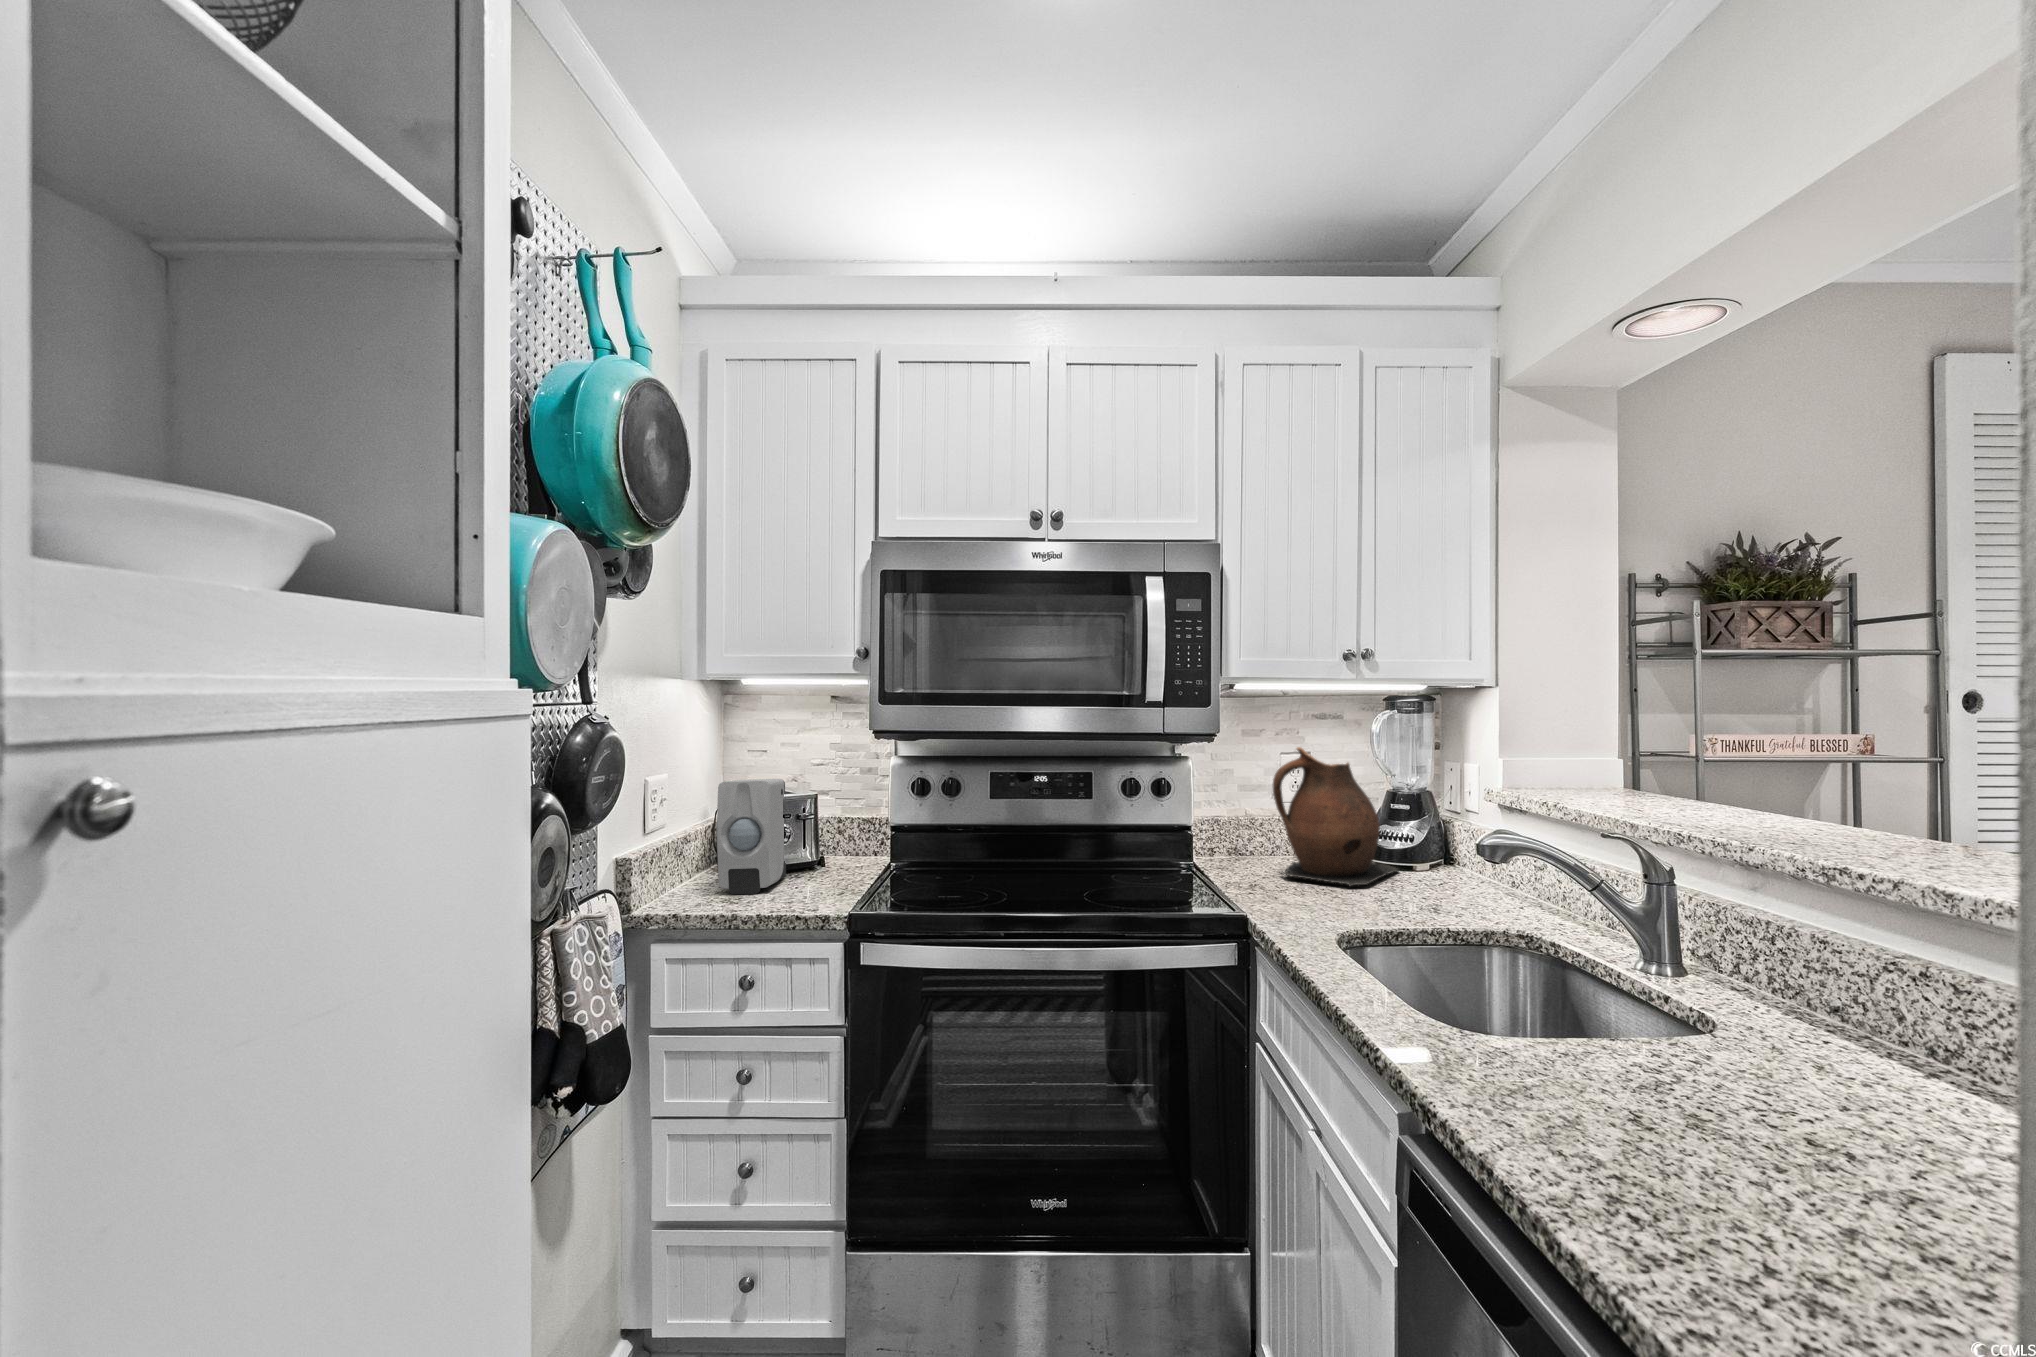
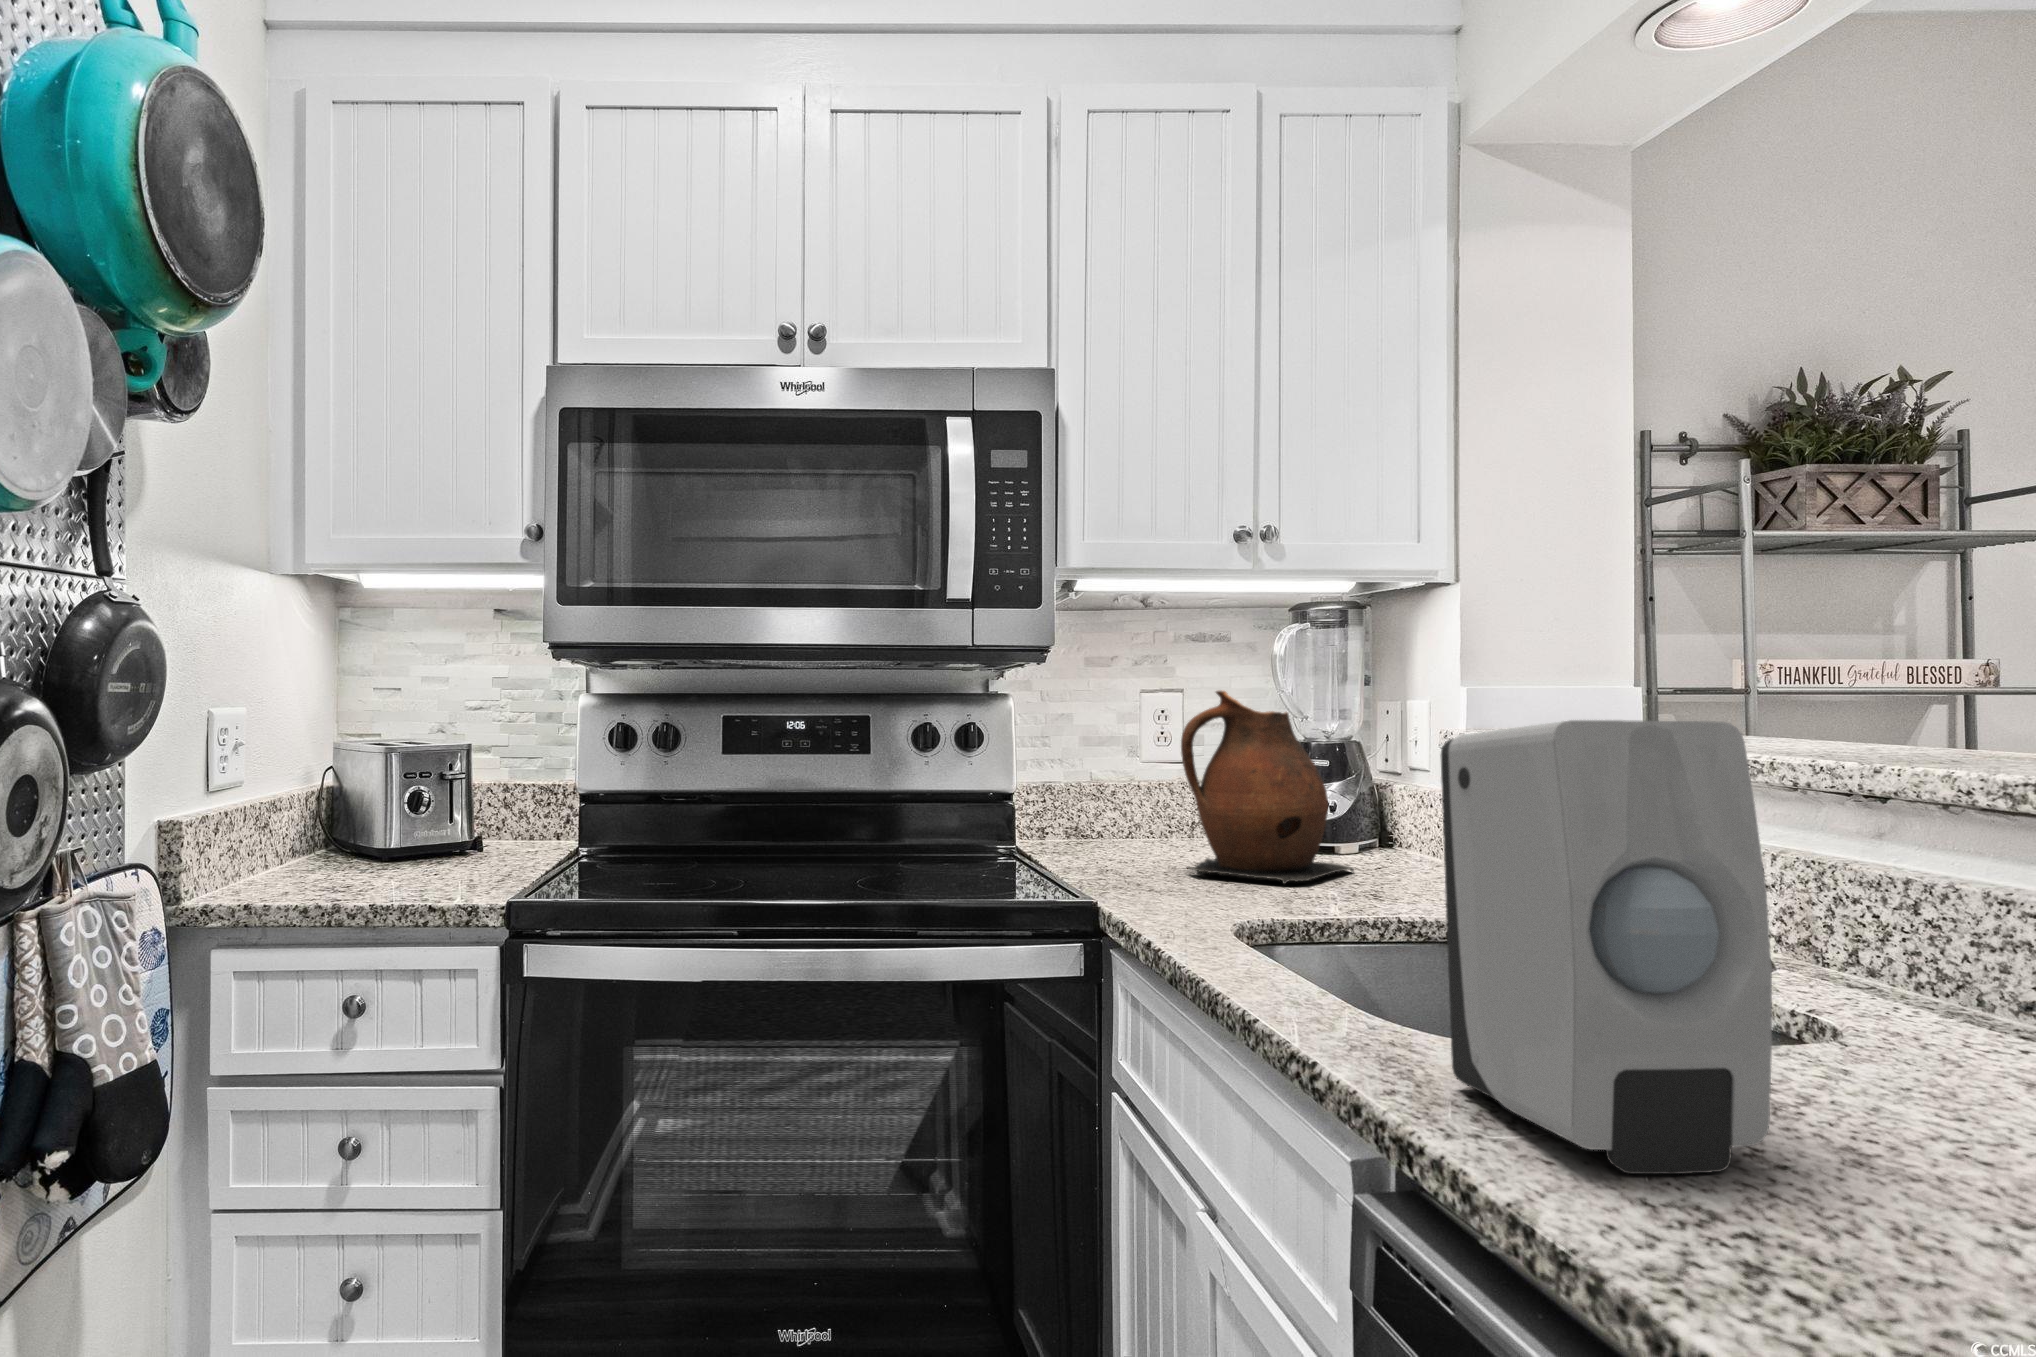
soap dispenser: present [717,779,786,894] -> present [1441,720,1772,1174]

